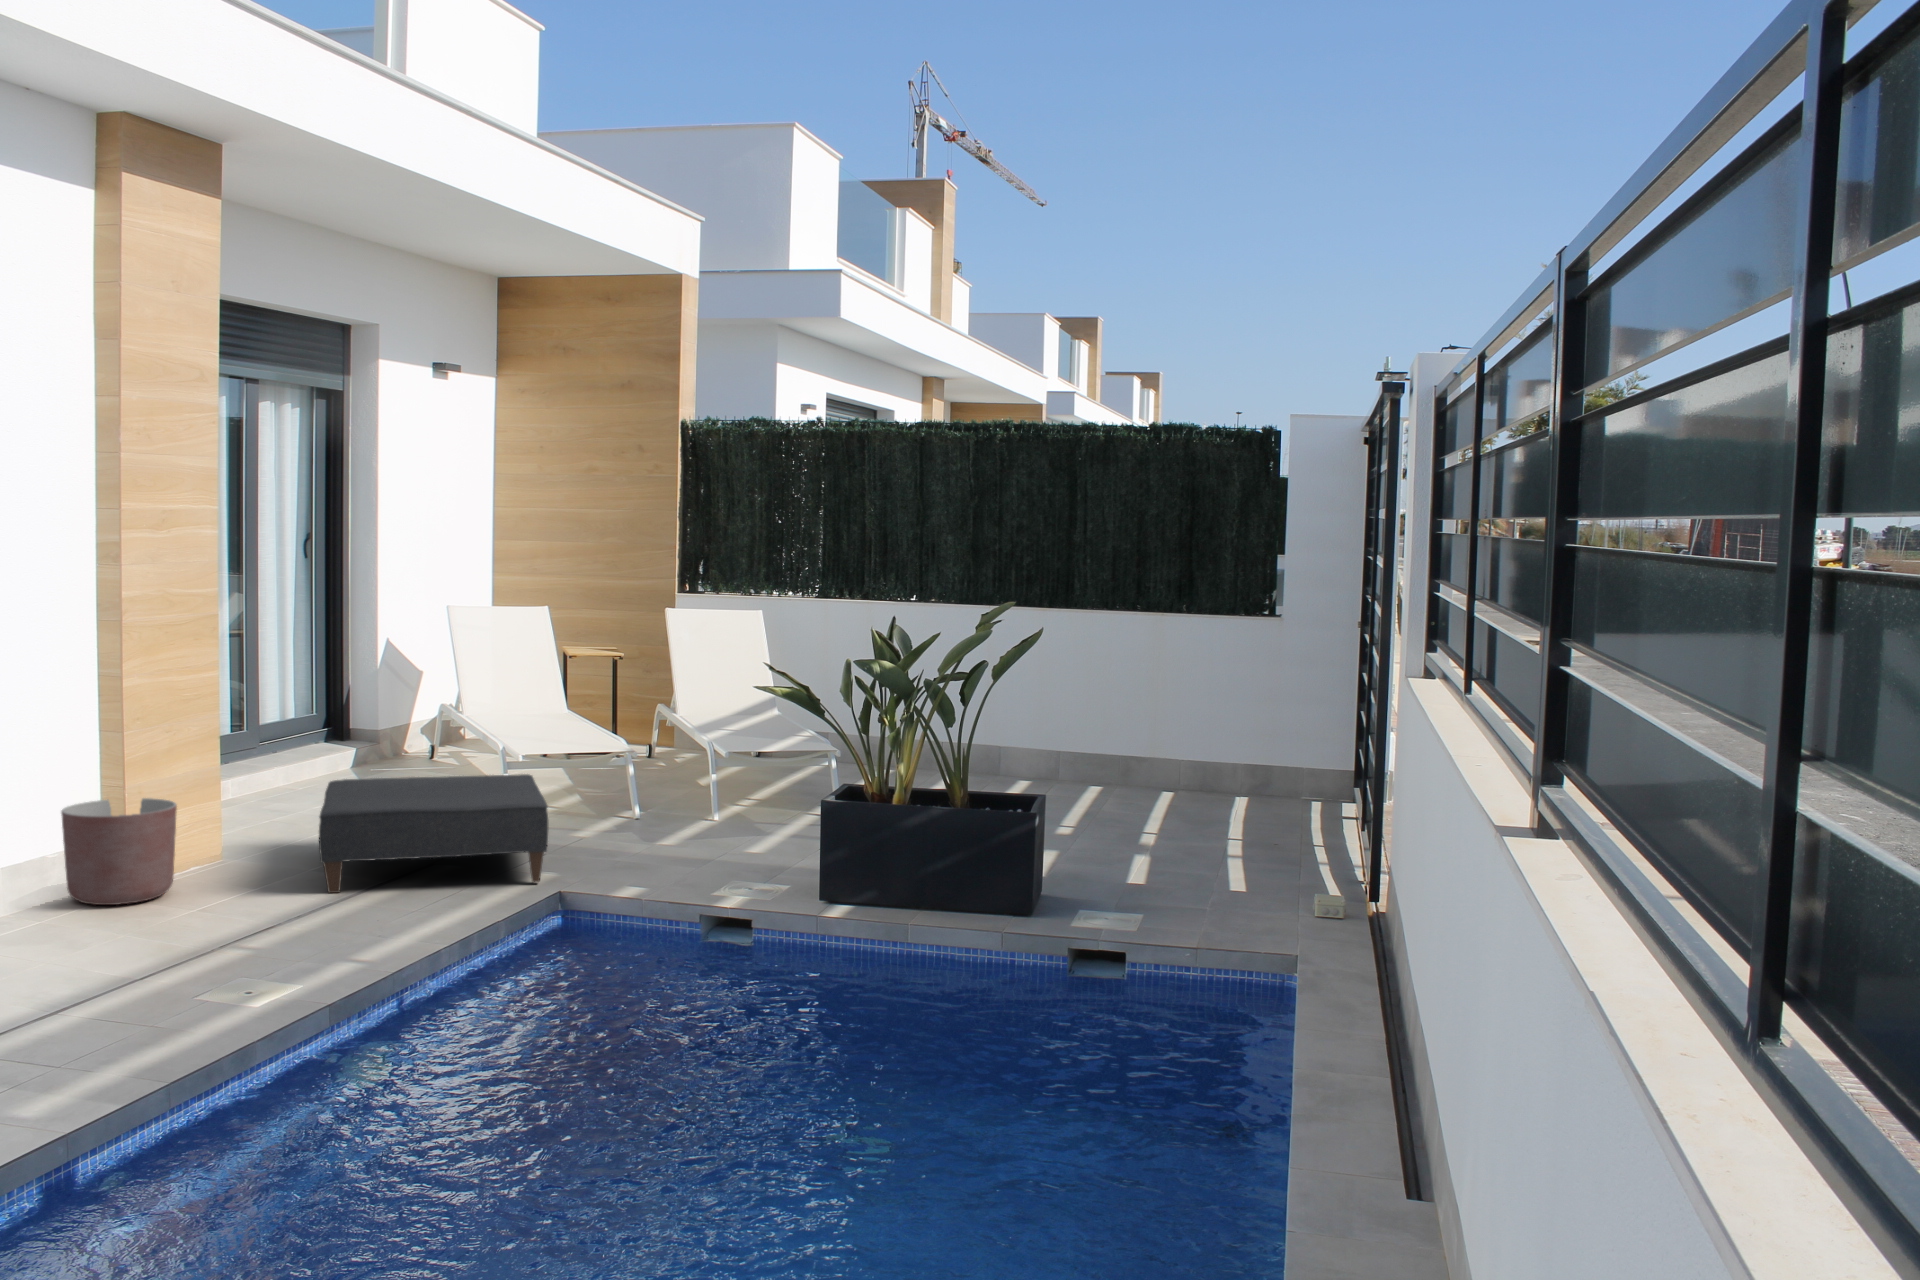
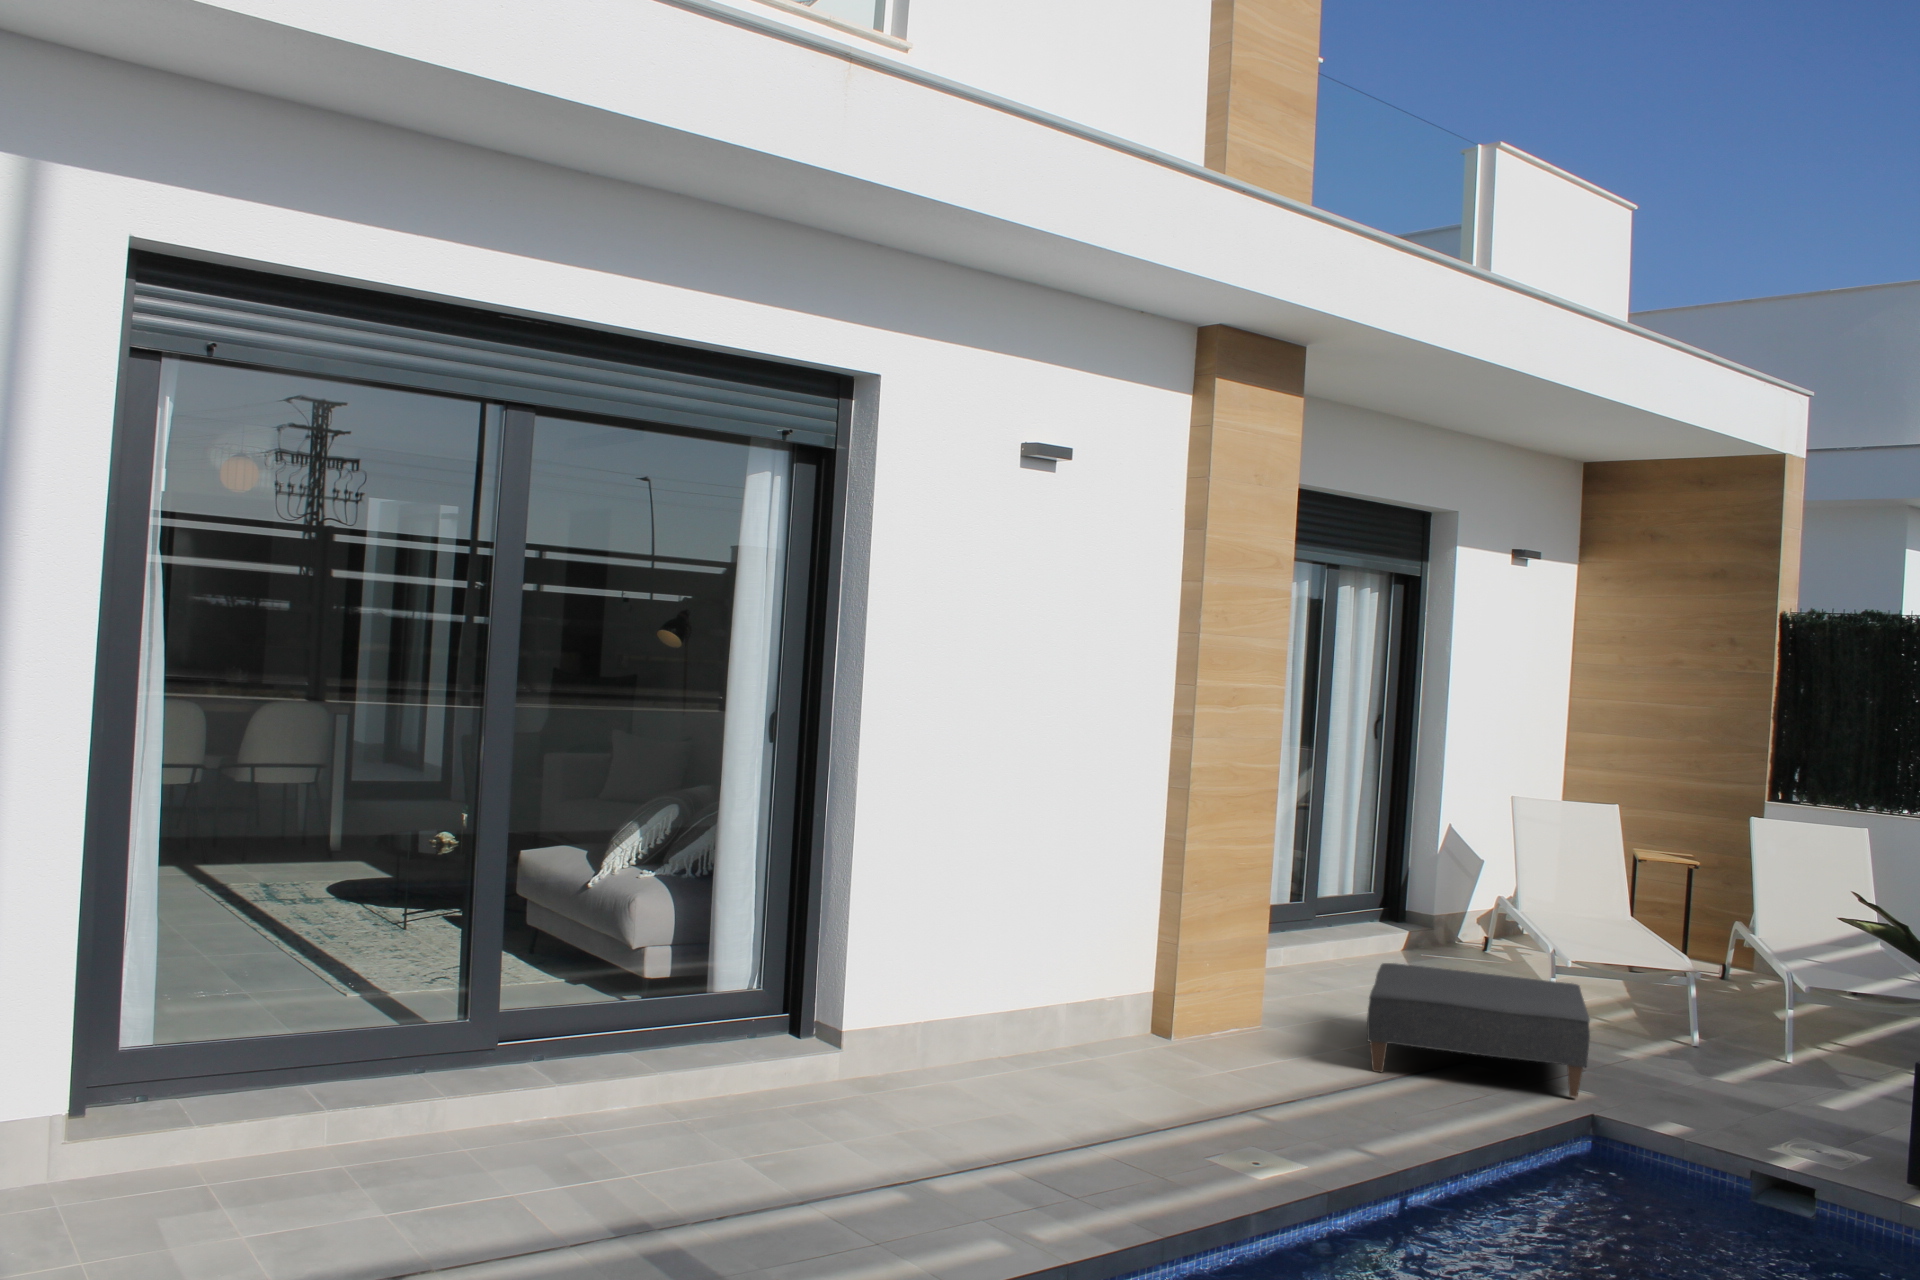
planter: present [61,798,177,905] -> none [1160,954,1250,1049]

